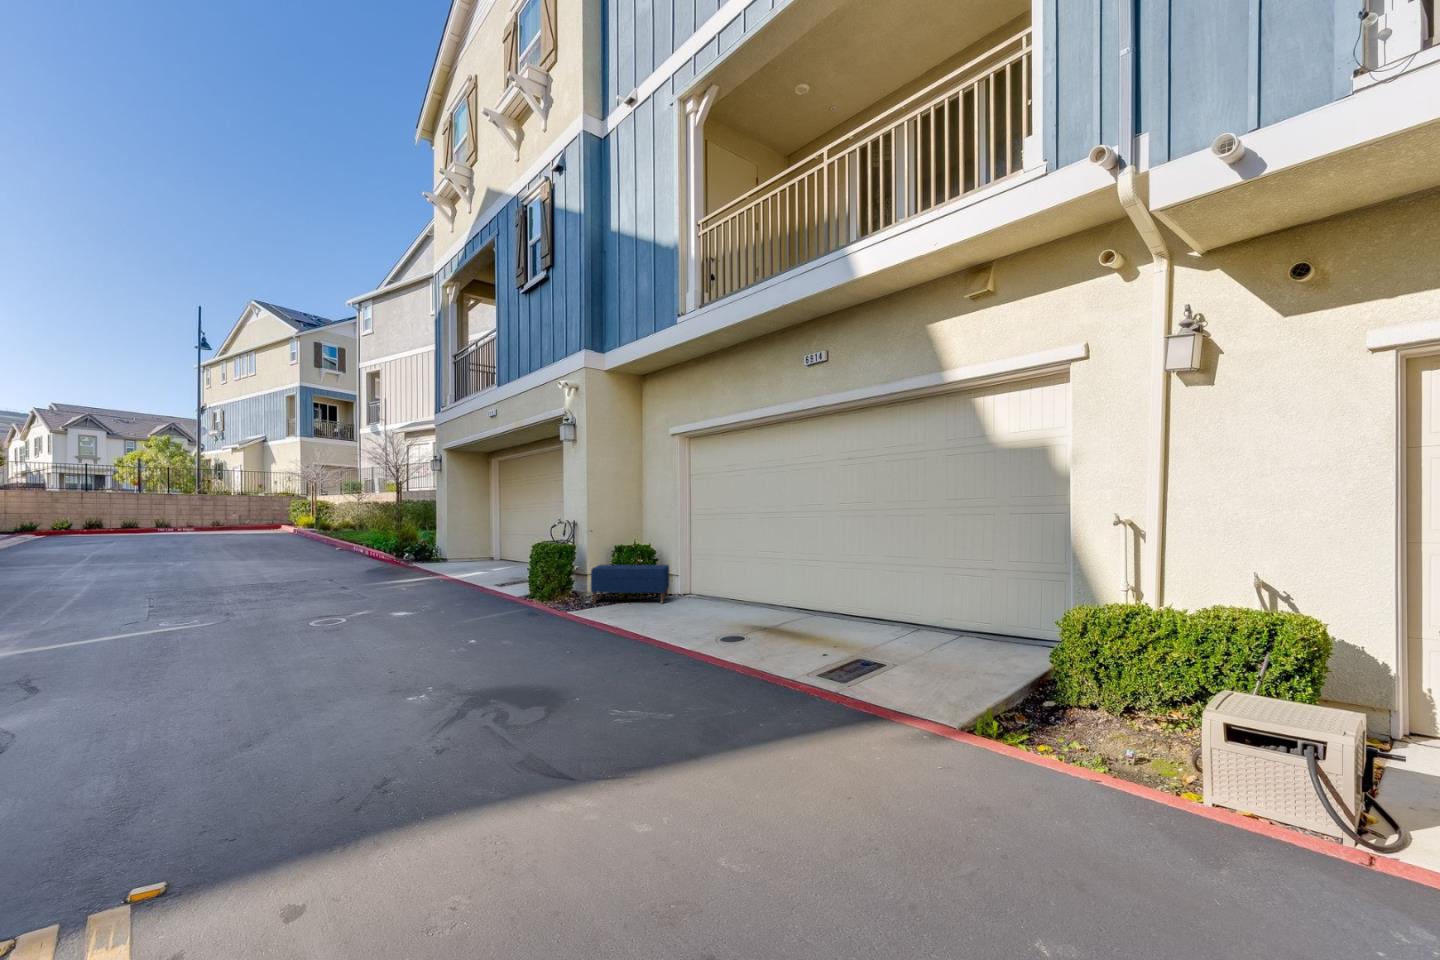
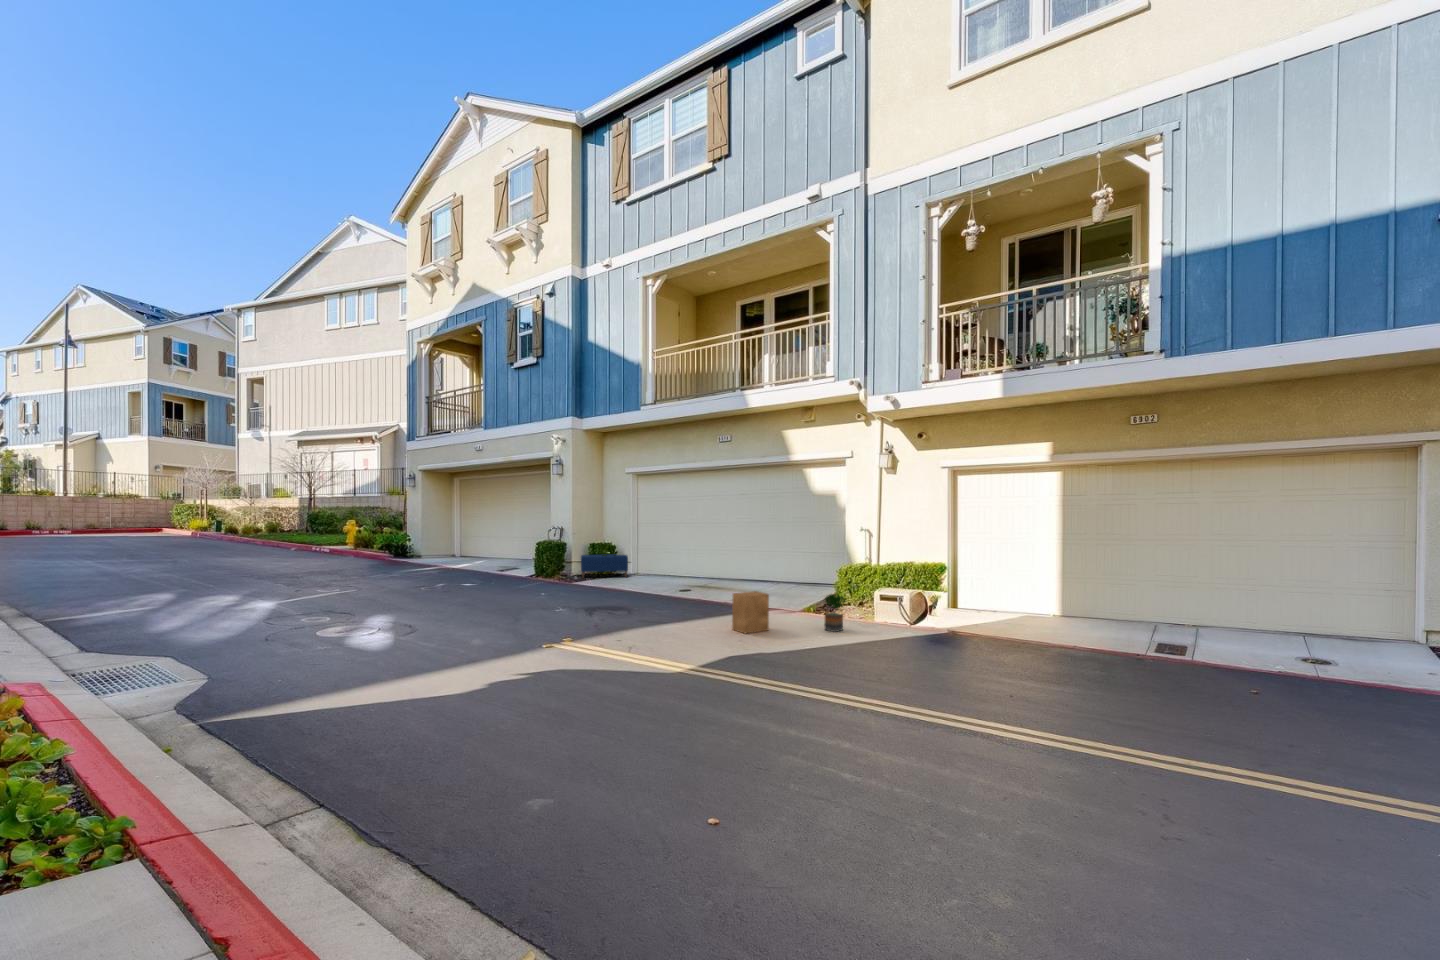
cardboard box: none [722,704,835,864] -> present [732,591,769,633]
potted tree: none [1031,739,1127,894] -> present [825,594,846,632]

